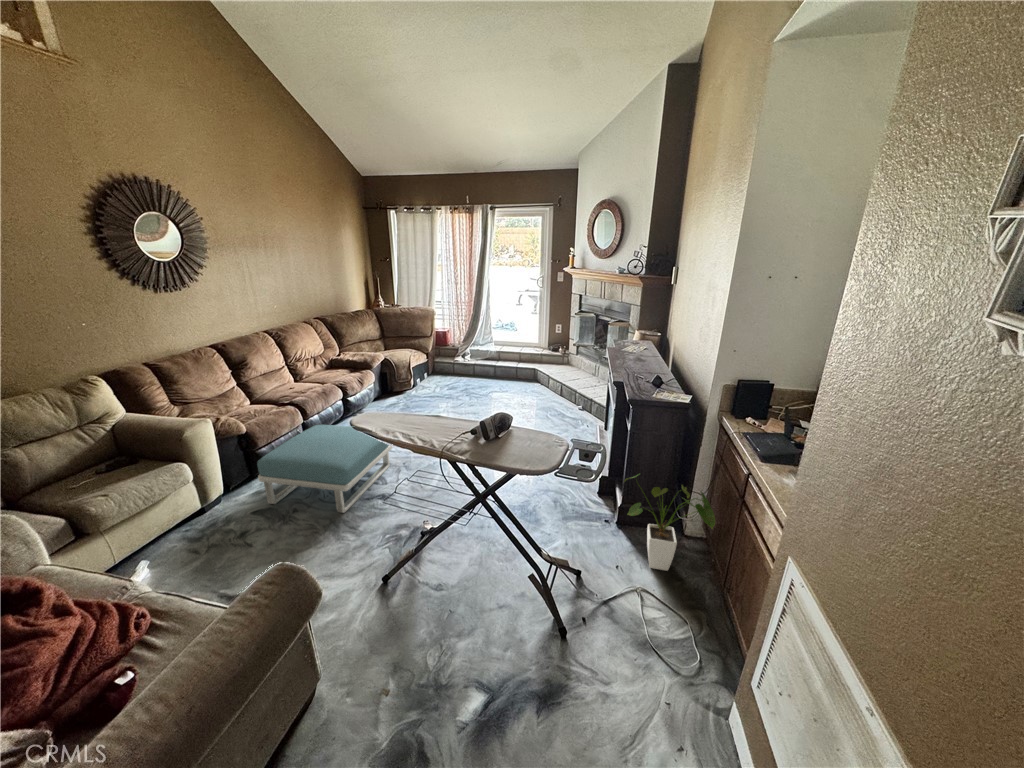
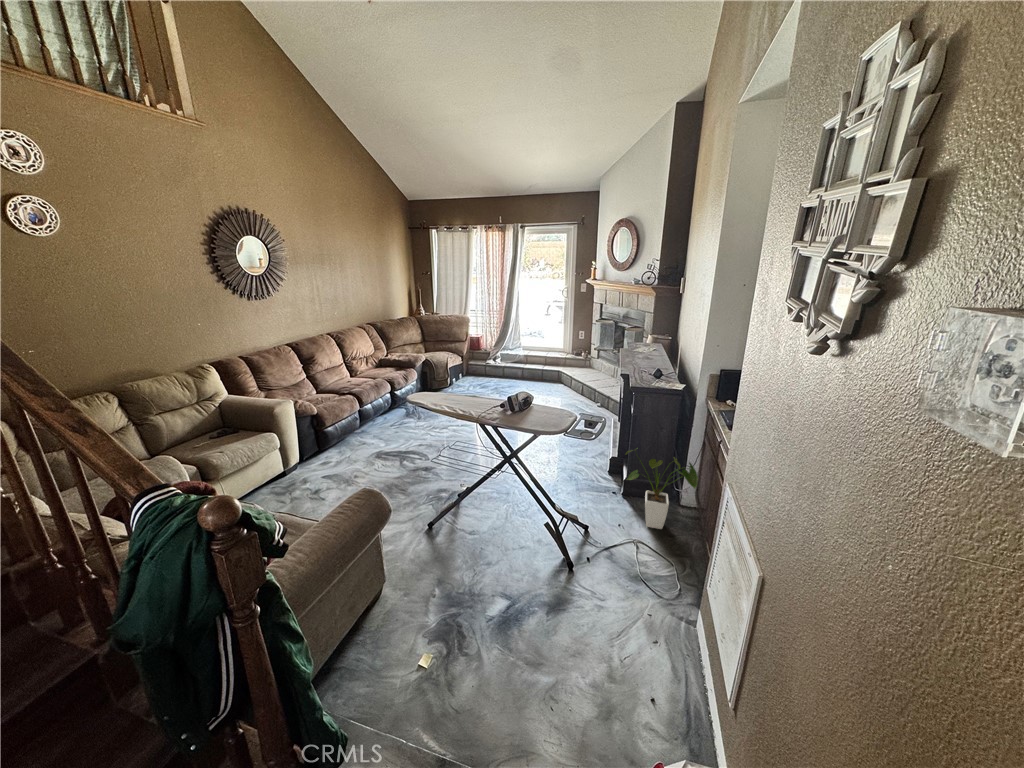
footstool: present [257,425,393,513] -> none [328,410,434,479]

